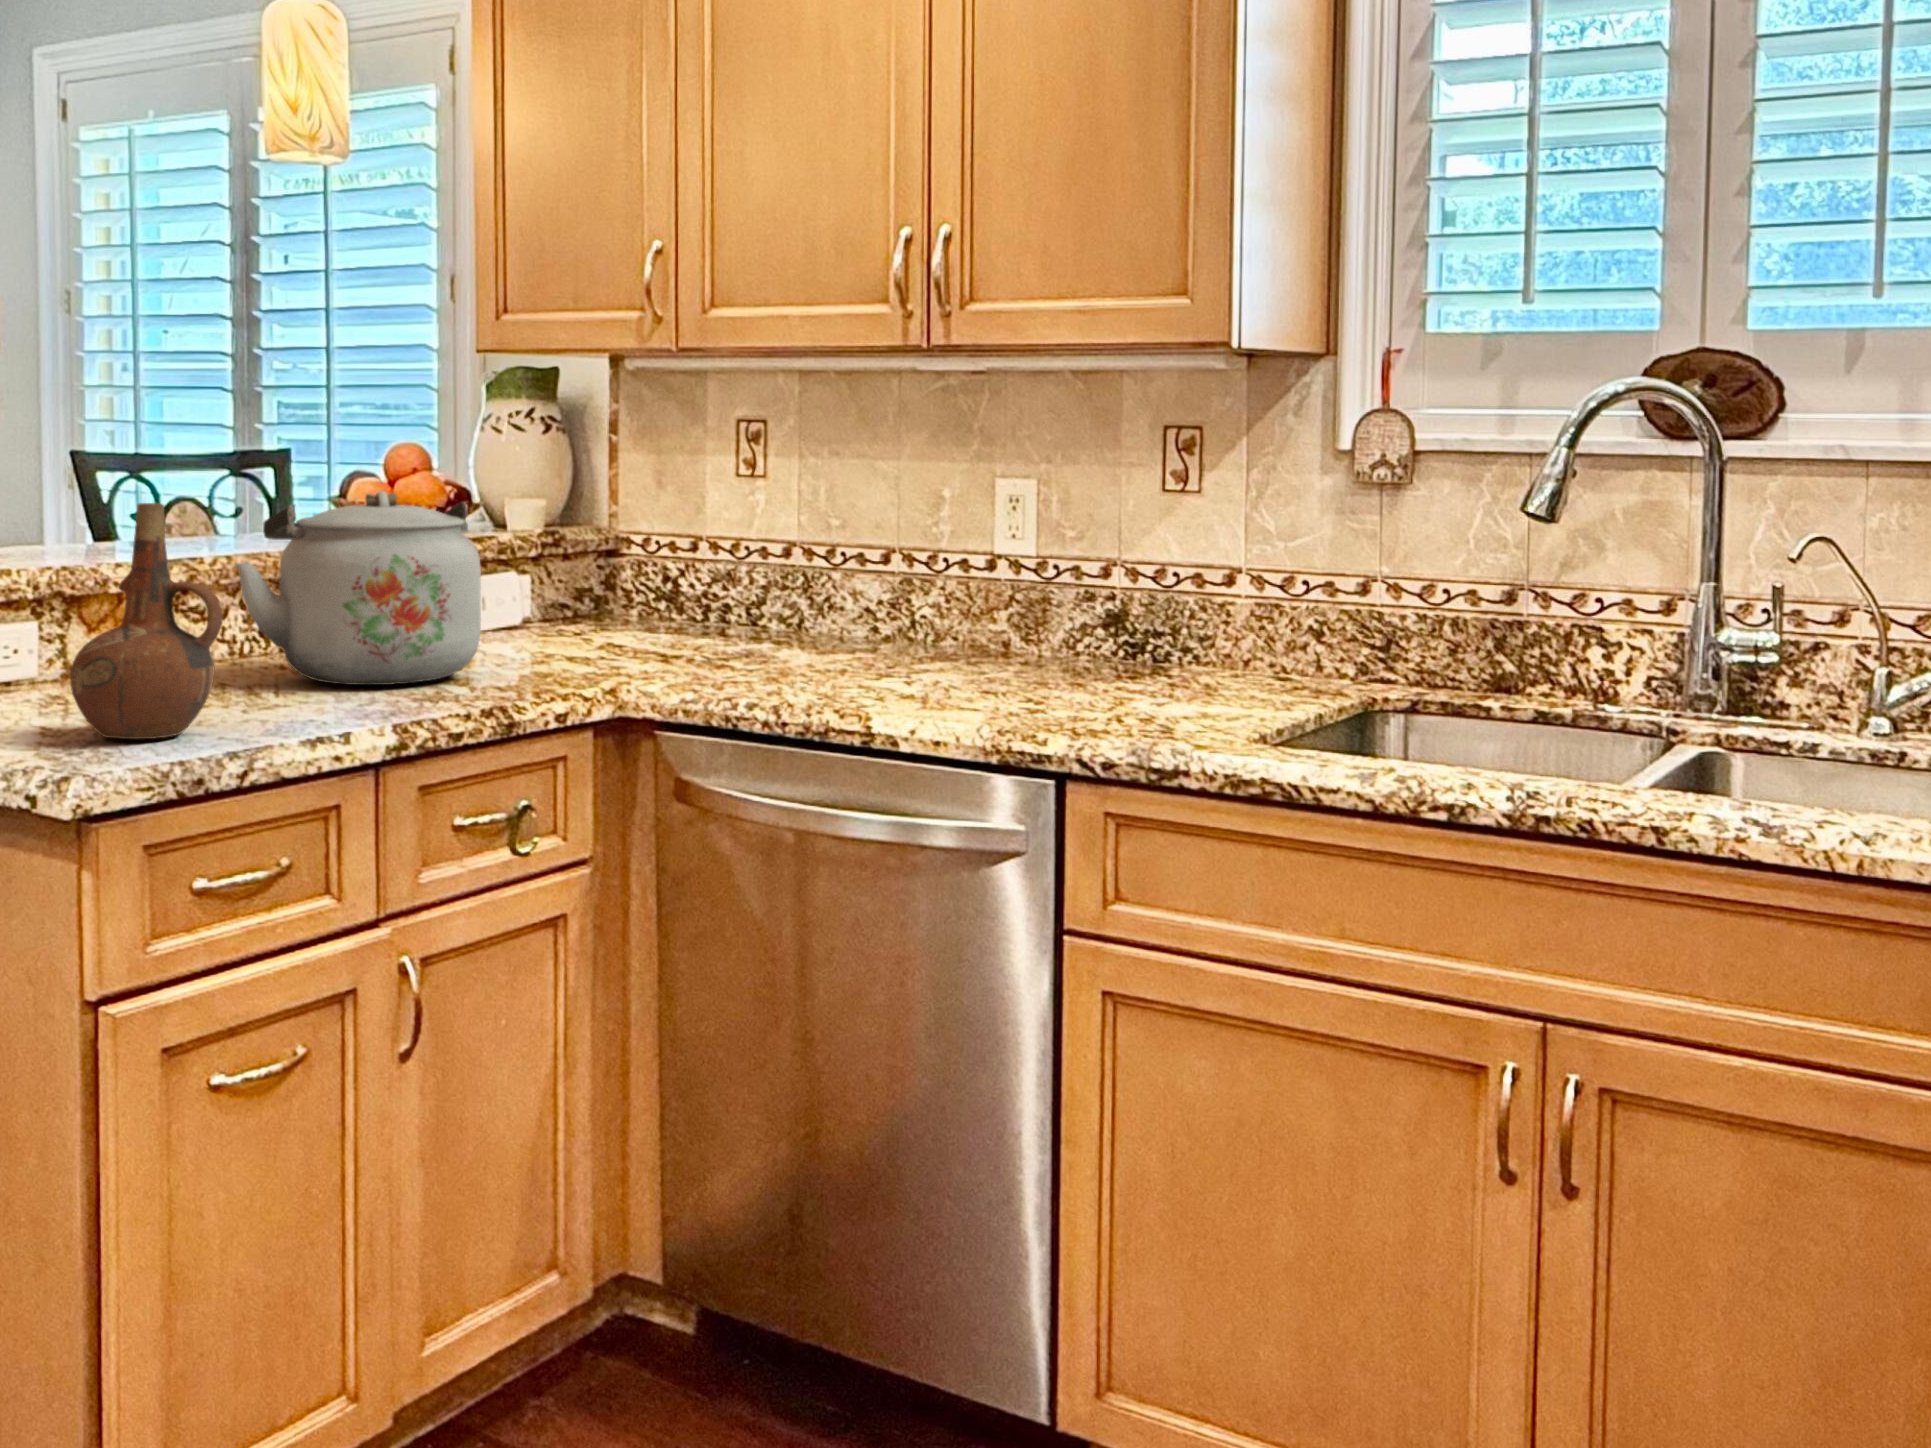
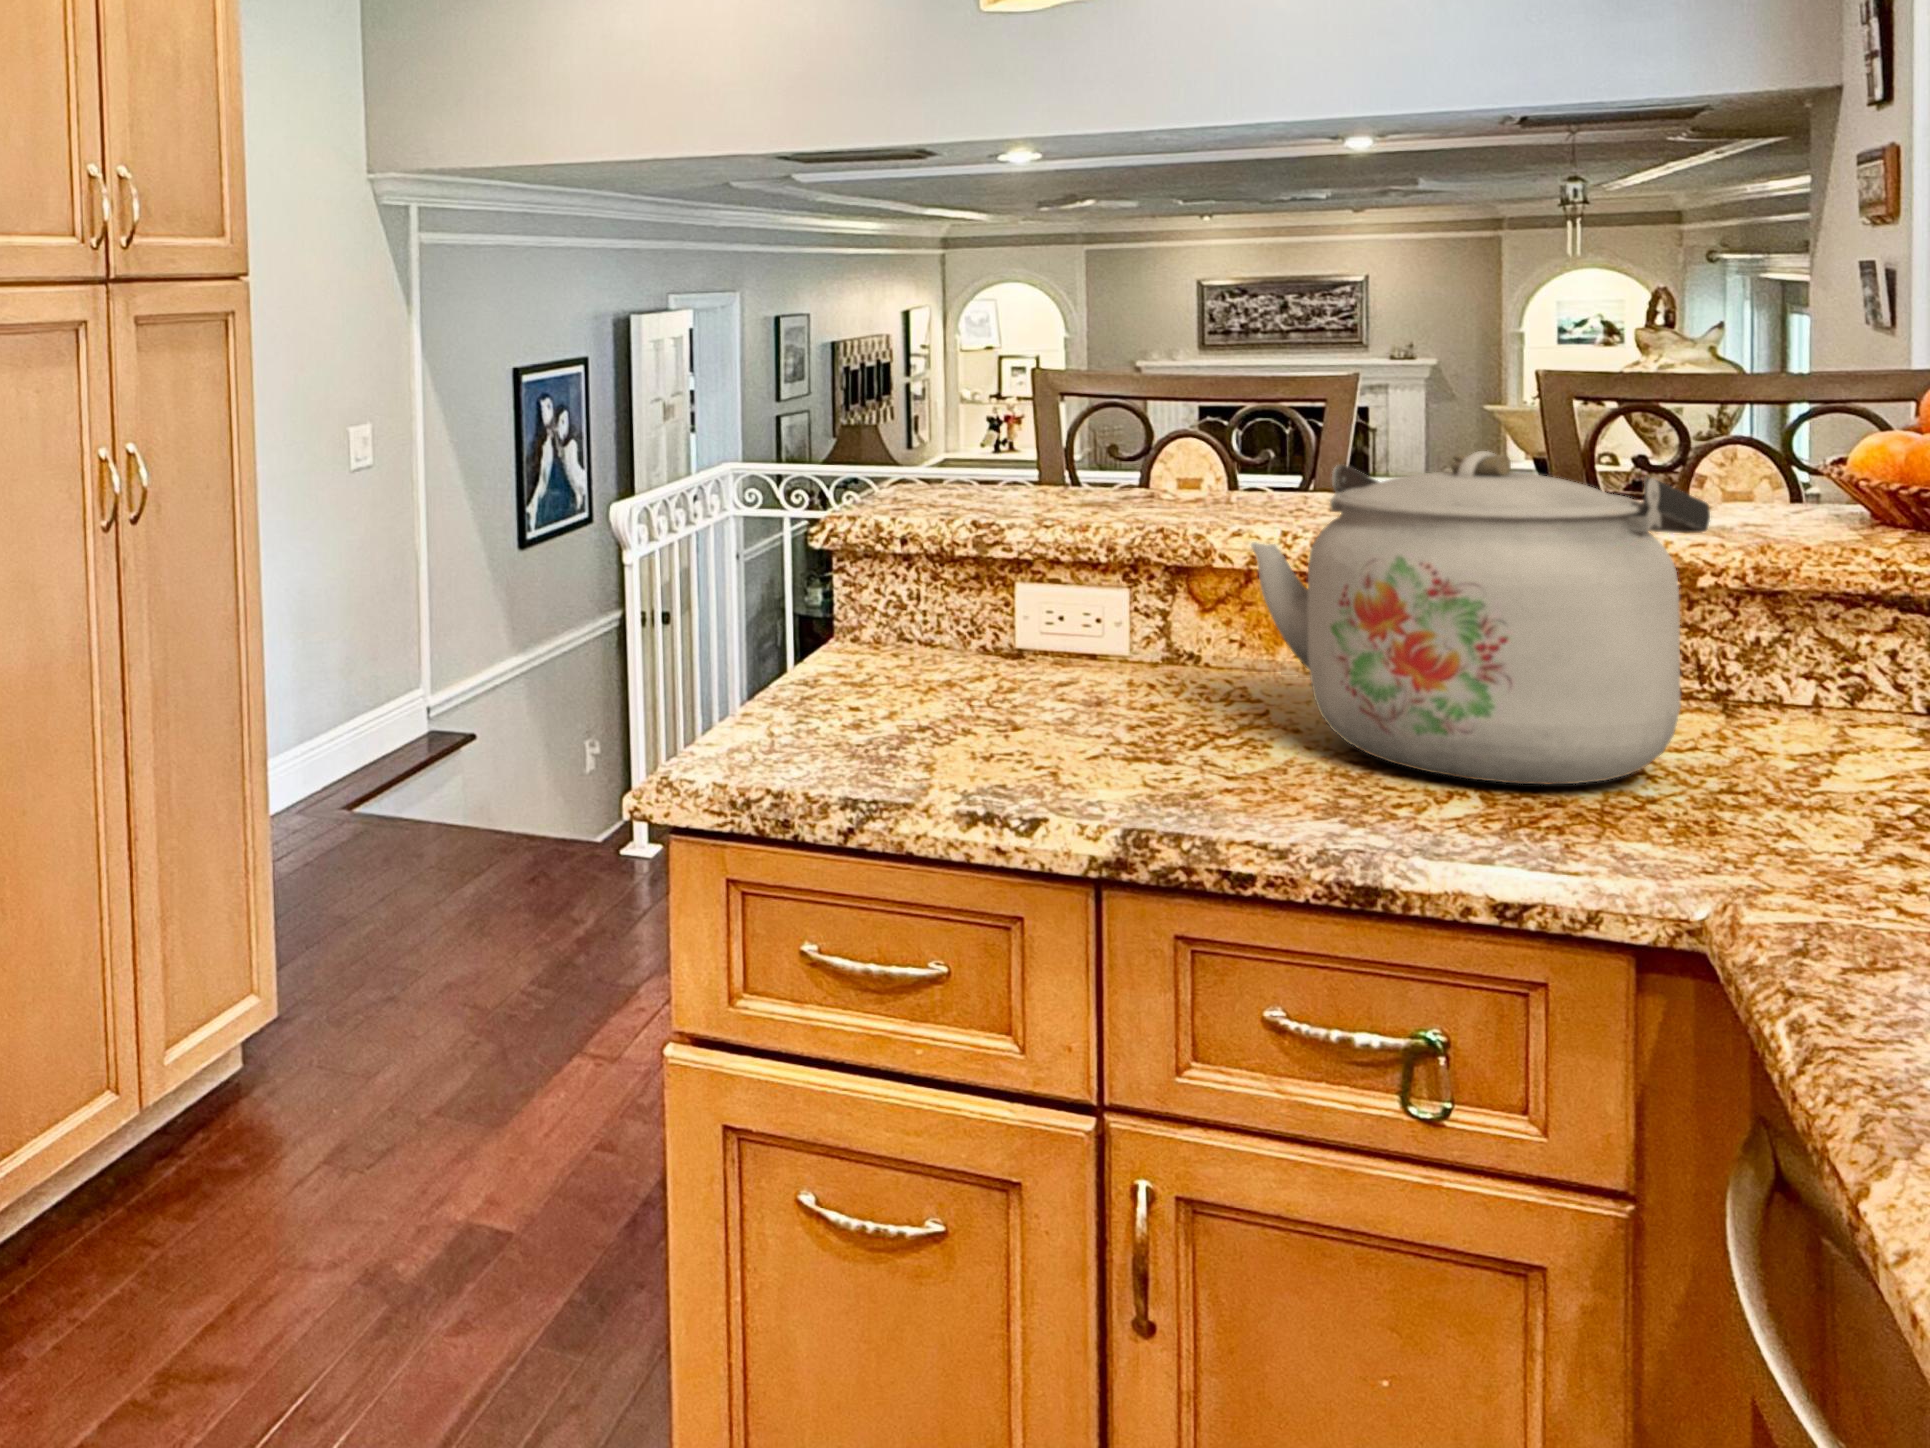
ceramic pitcher: present [70,503,223,739] -> none [810,453,977,757]

